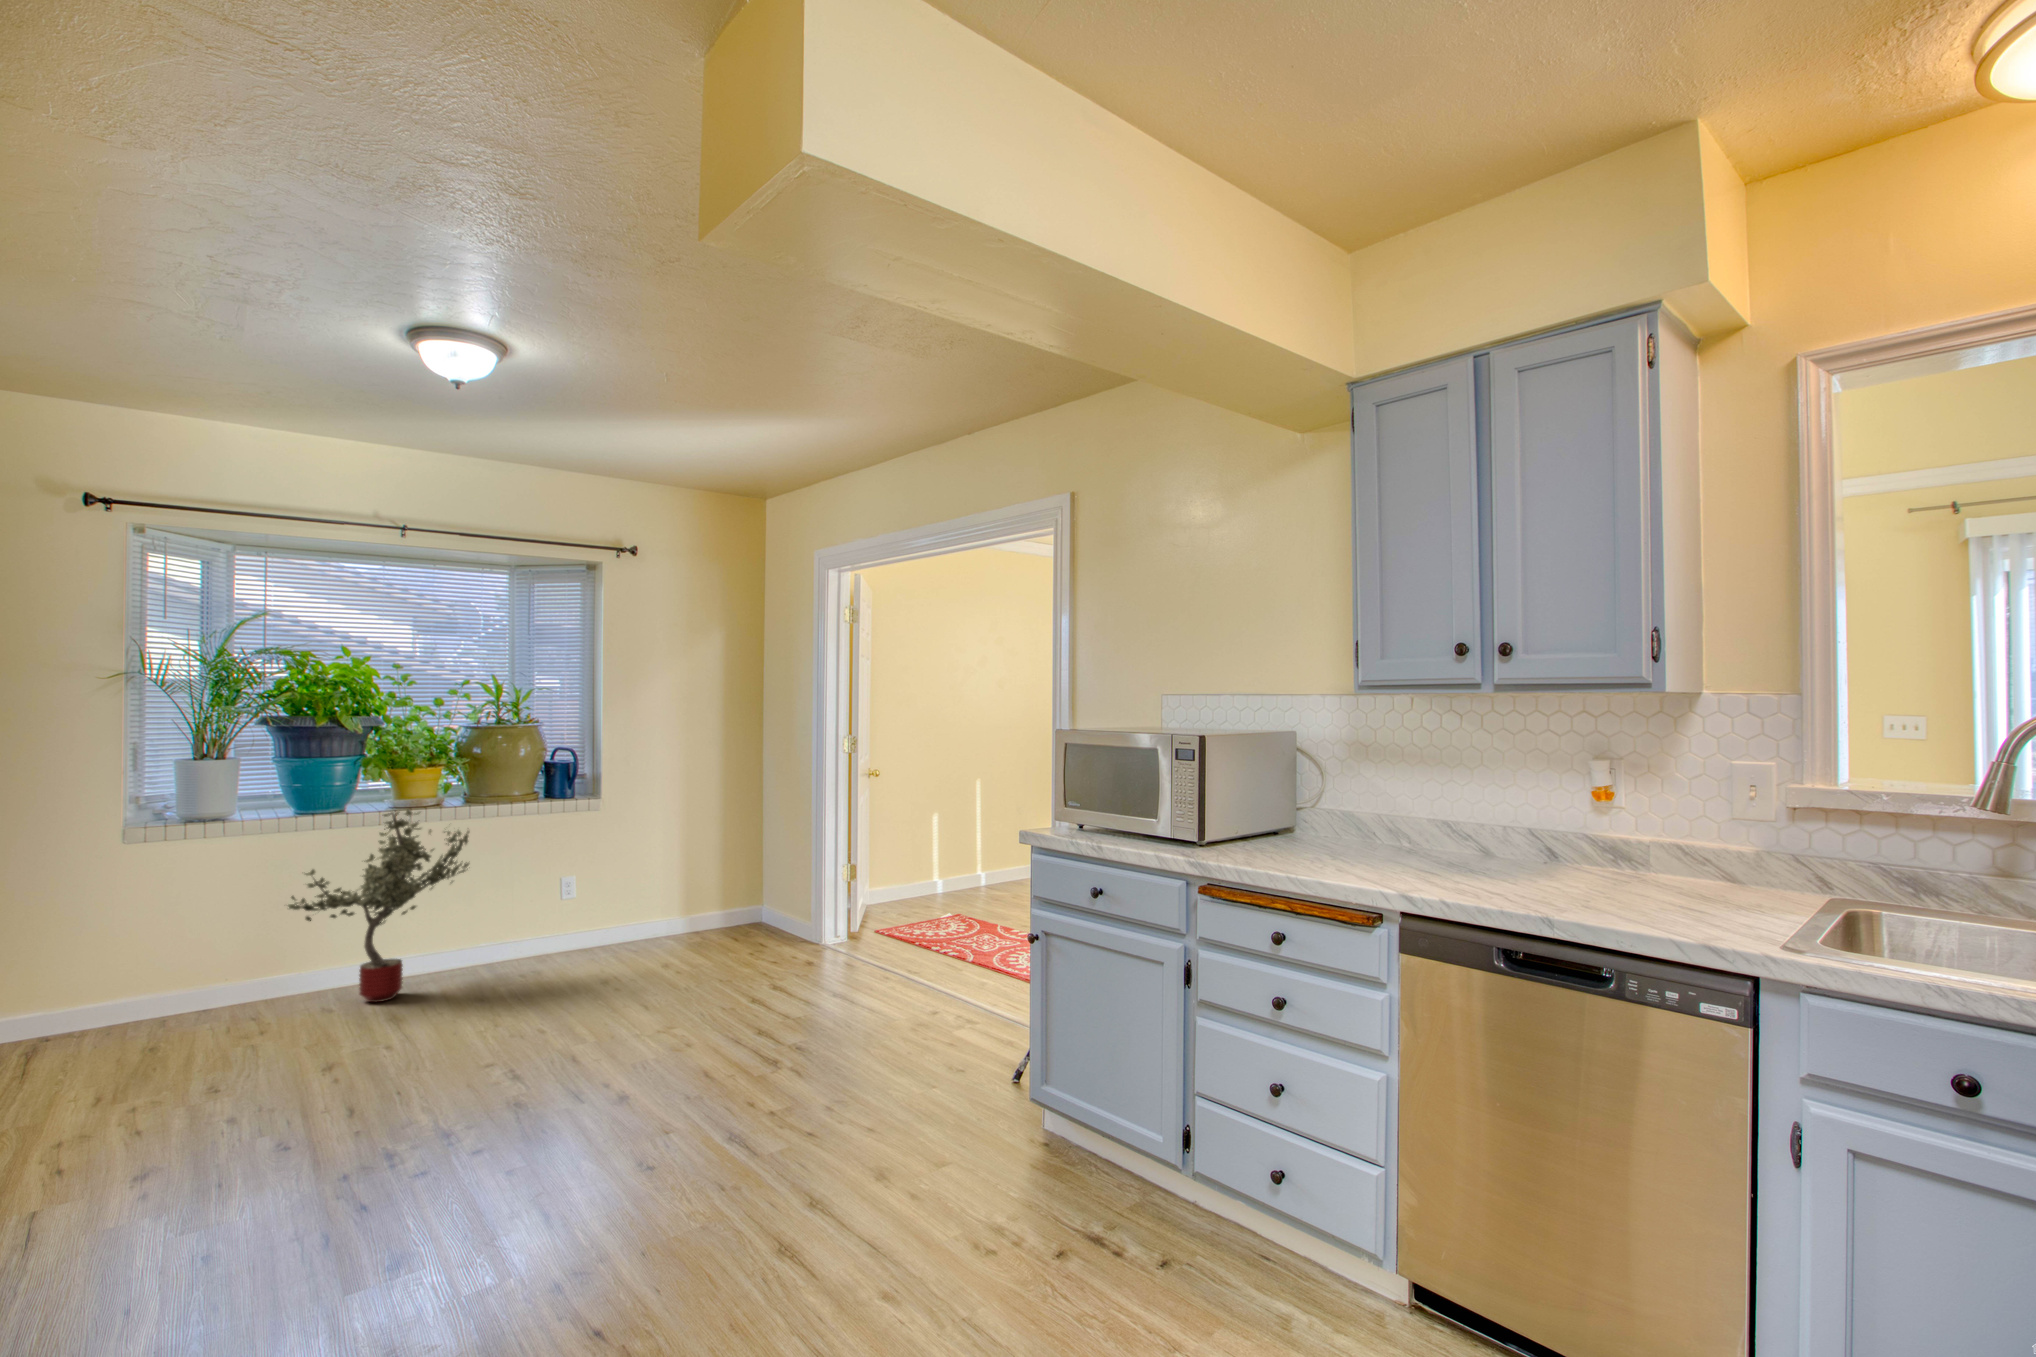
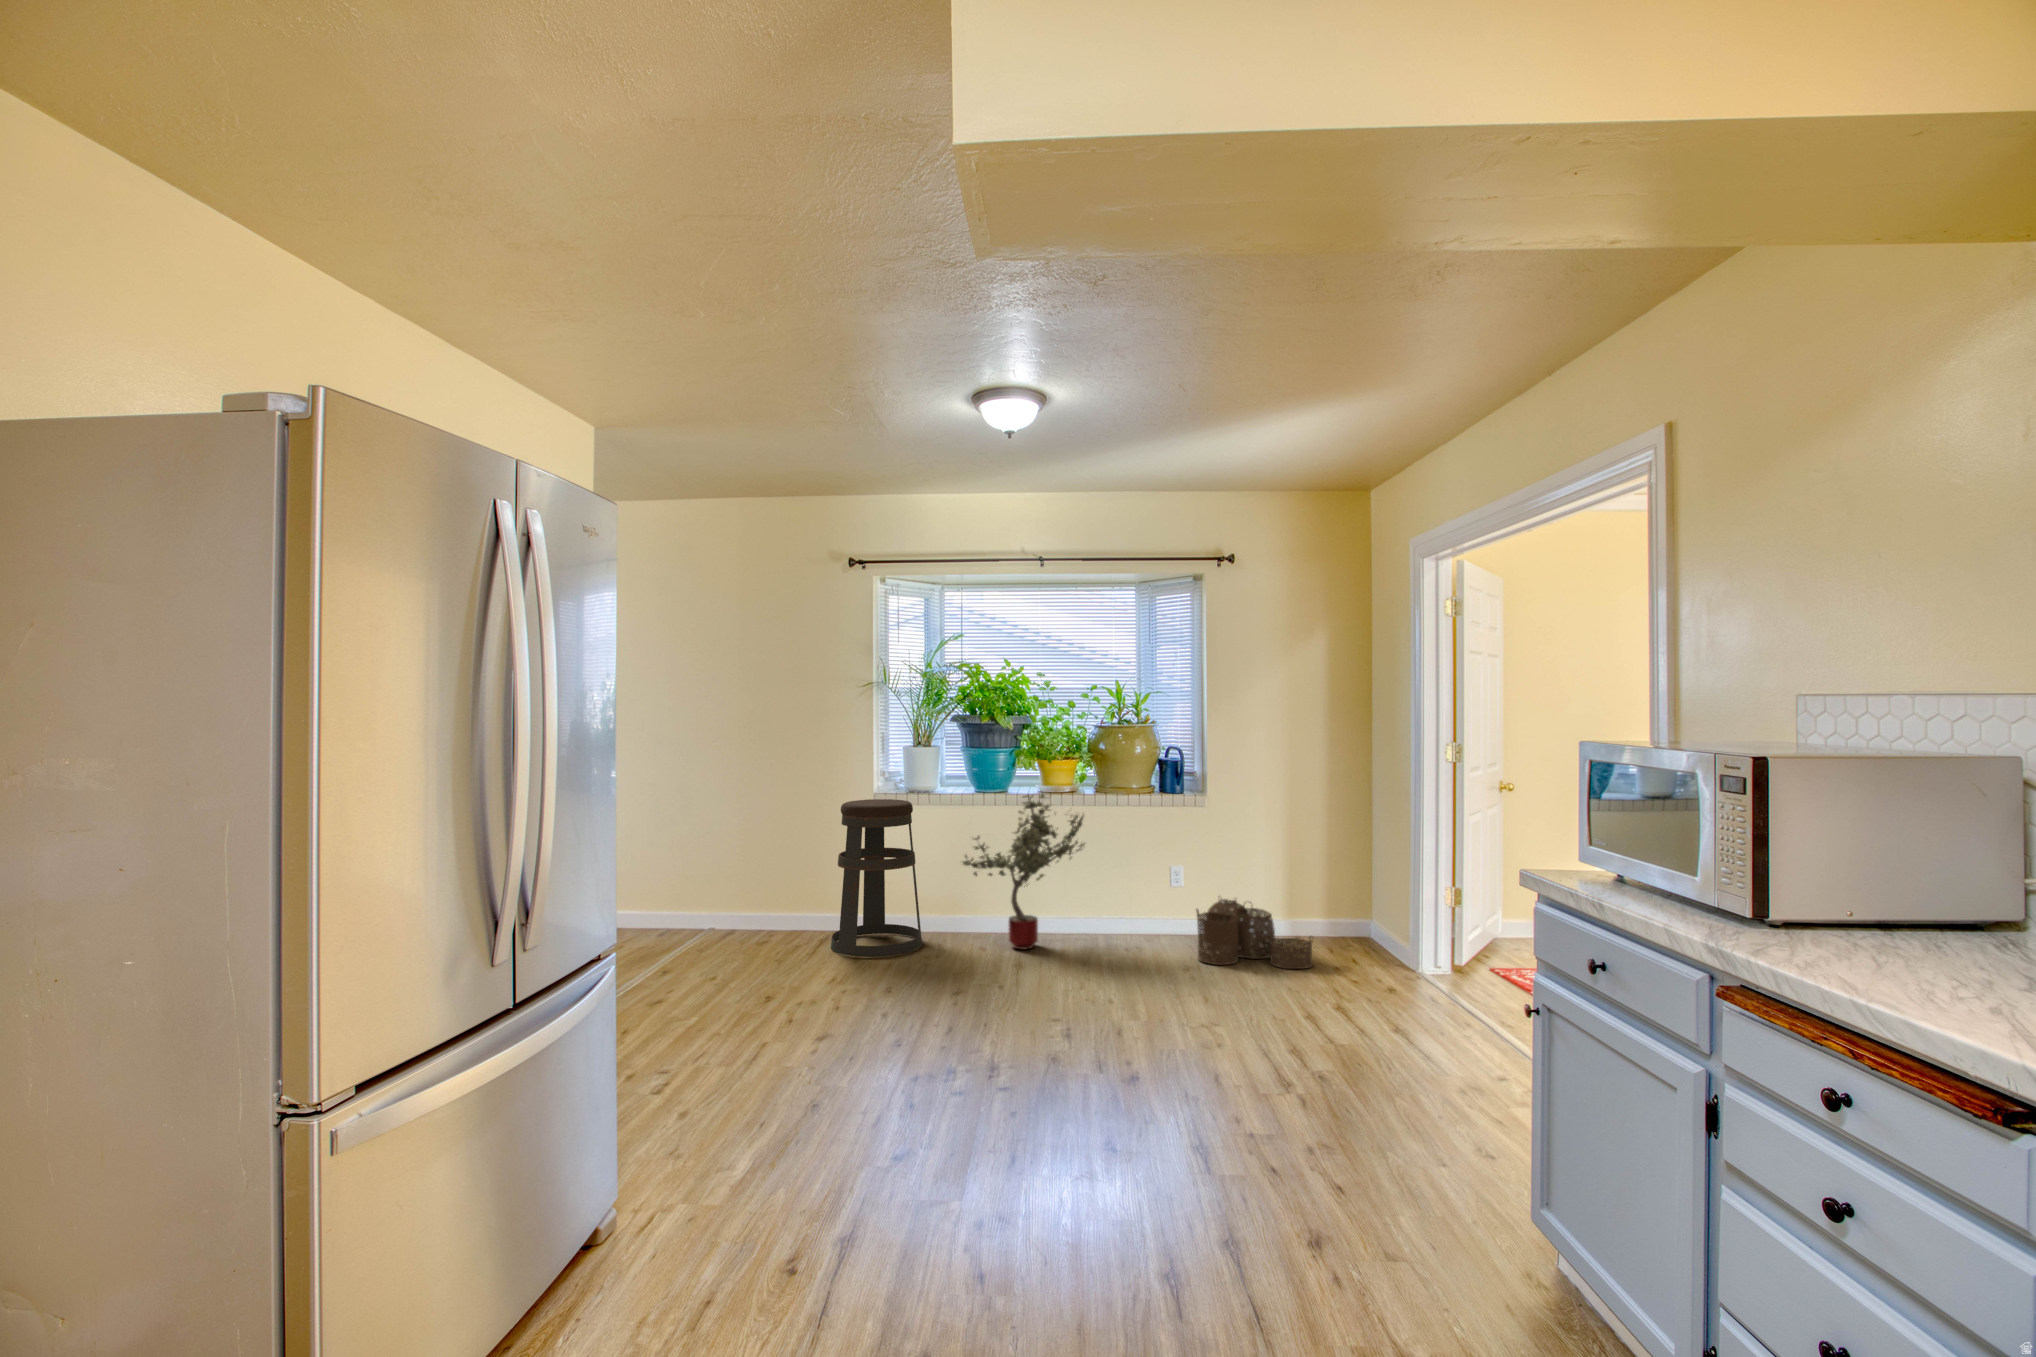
bar stool: none [41,834,216,1065] -> present [831,799,922,957]
woven basket: none [604,901,728,972] -> present [1196,898,1313,969]

